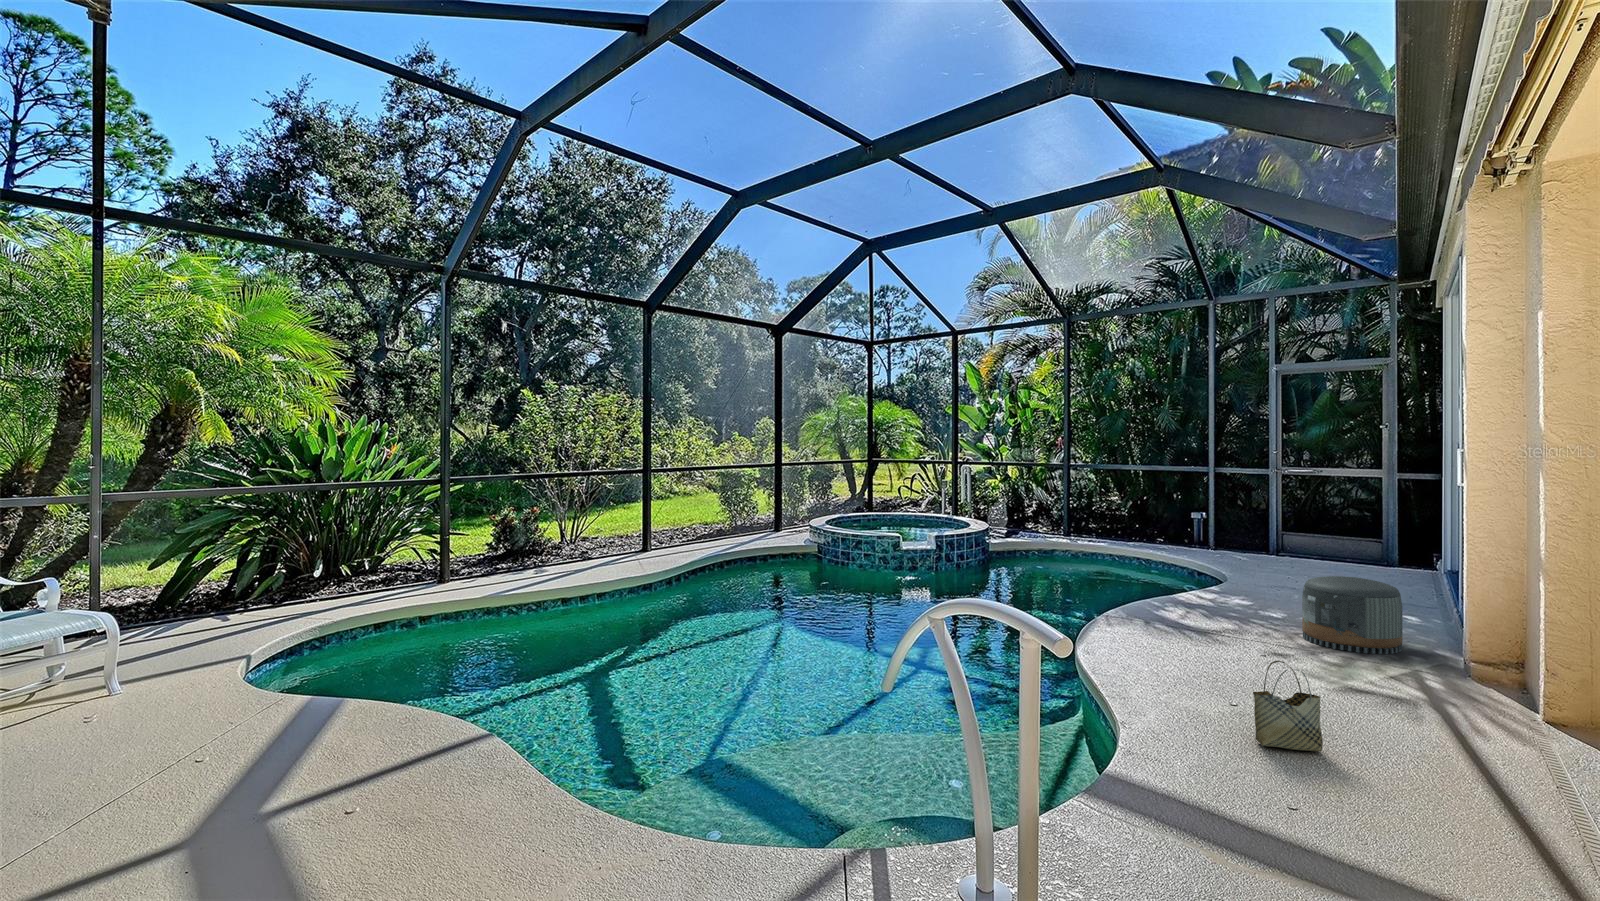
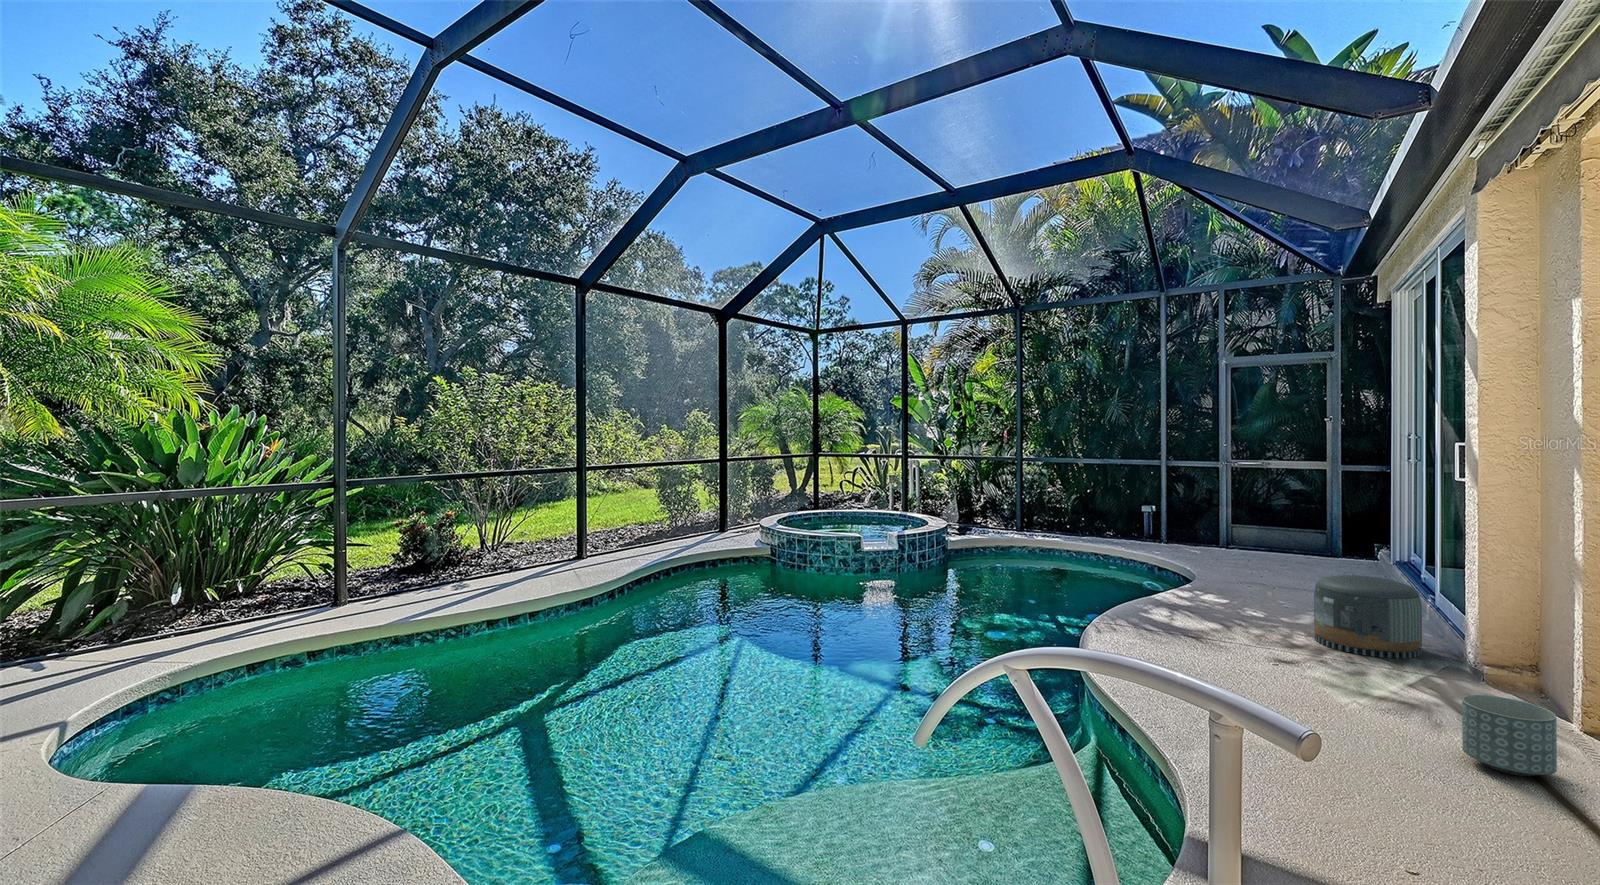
woven basket: present [1253,661,1323,751] -> none [1358,688,1442,795]
planter: none [1367,674,1443,743] -> present [1462,695,1557,776]

